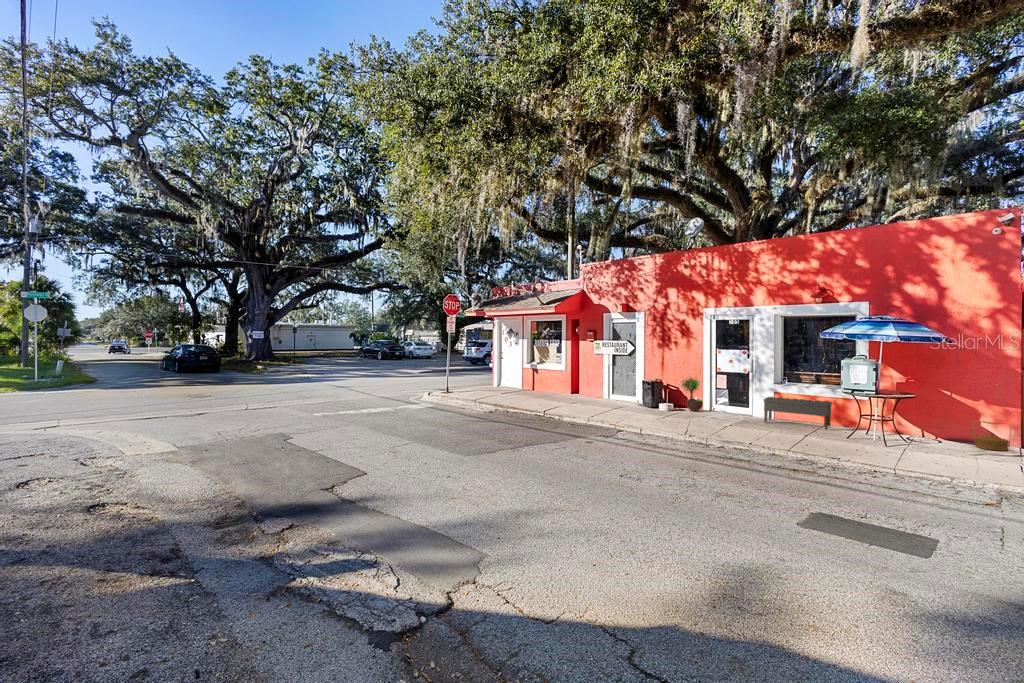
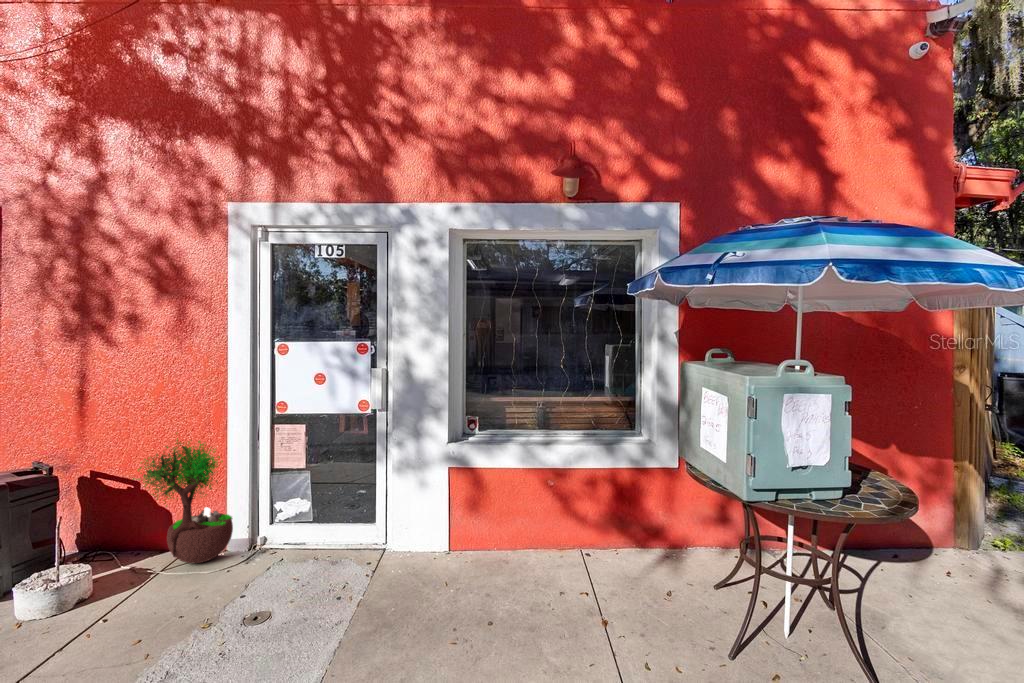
bench: present [764,397,832,429] -> none [444,482,630,587]
woven basket: present [974,421,1011,451] -> none [912,501,989,578]

